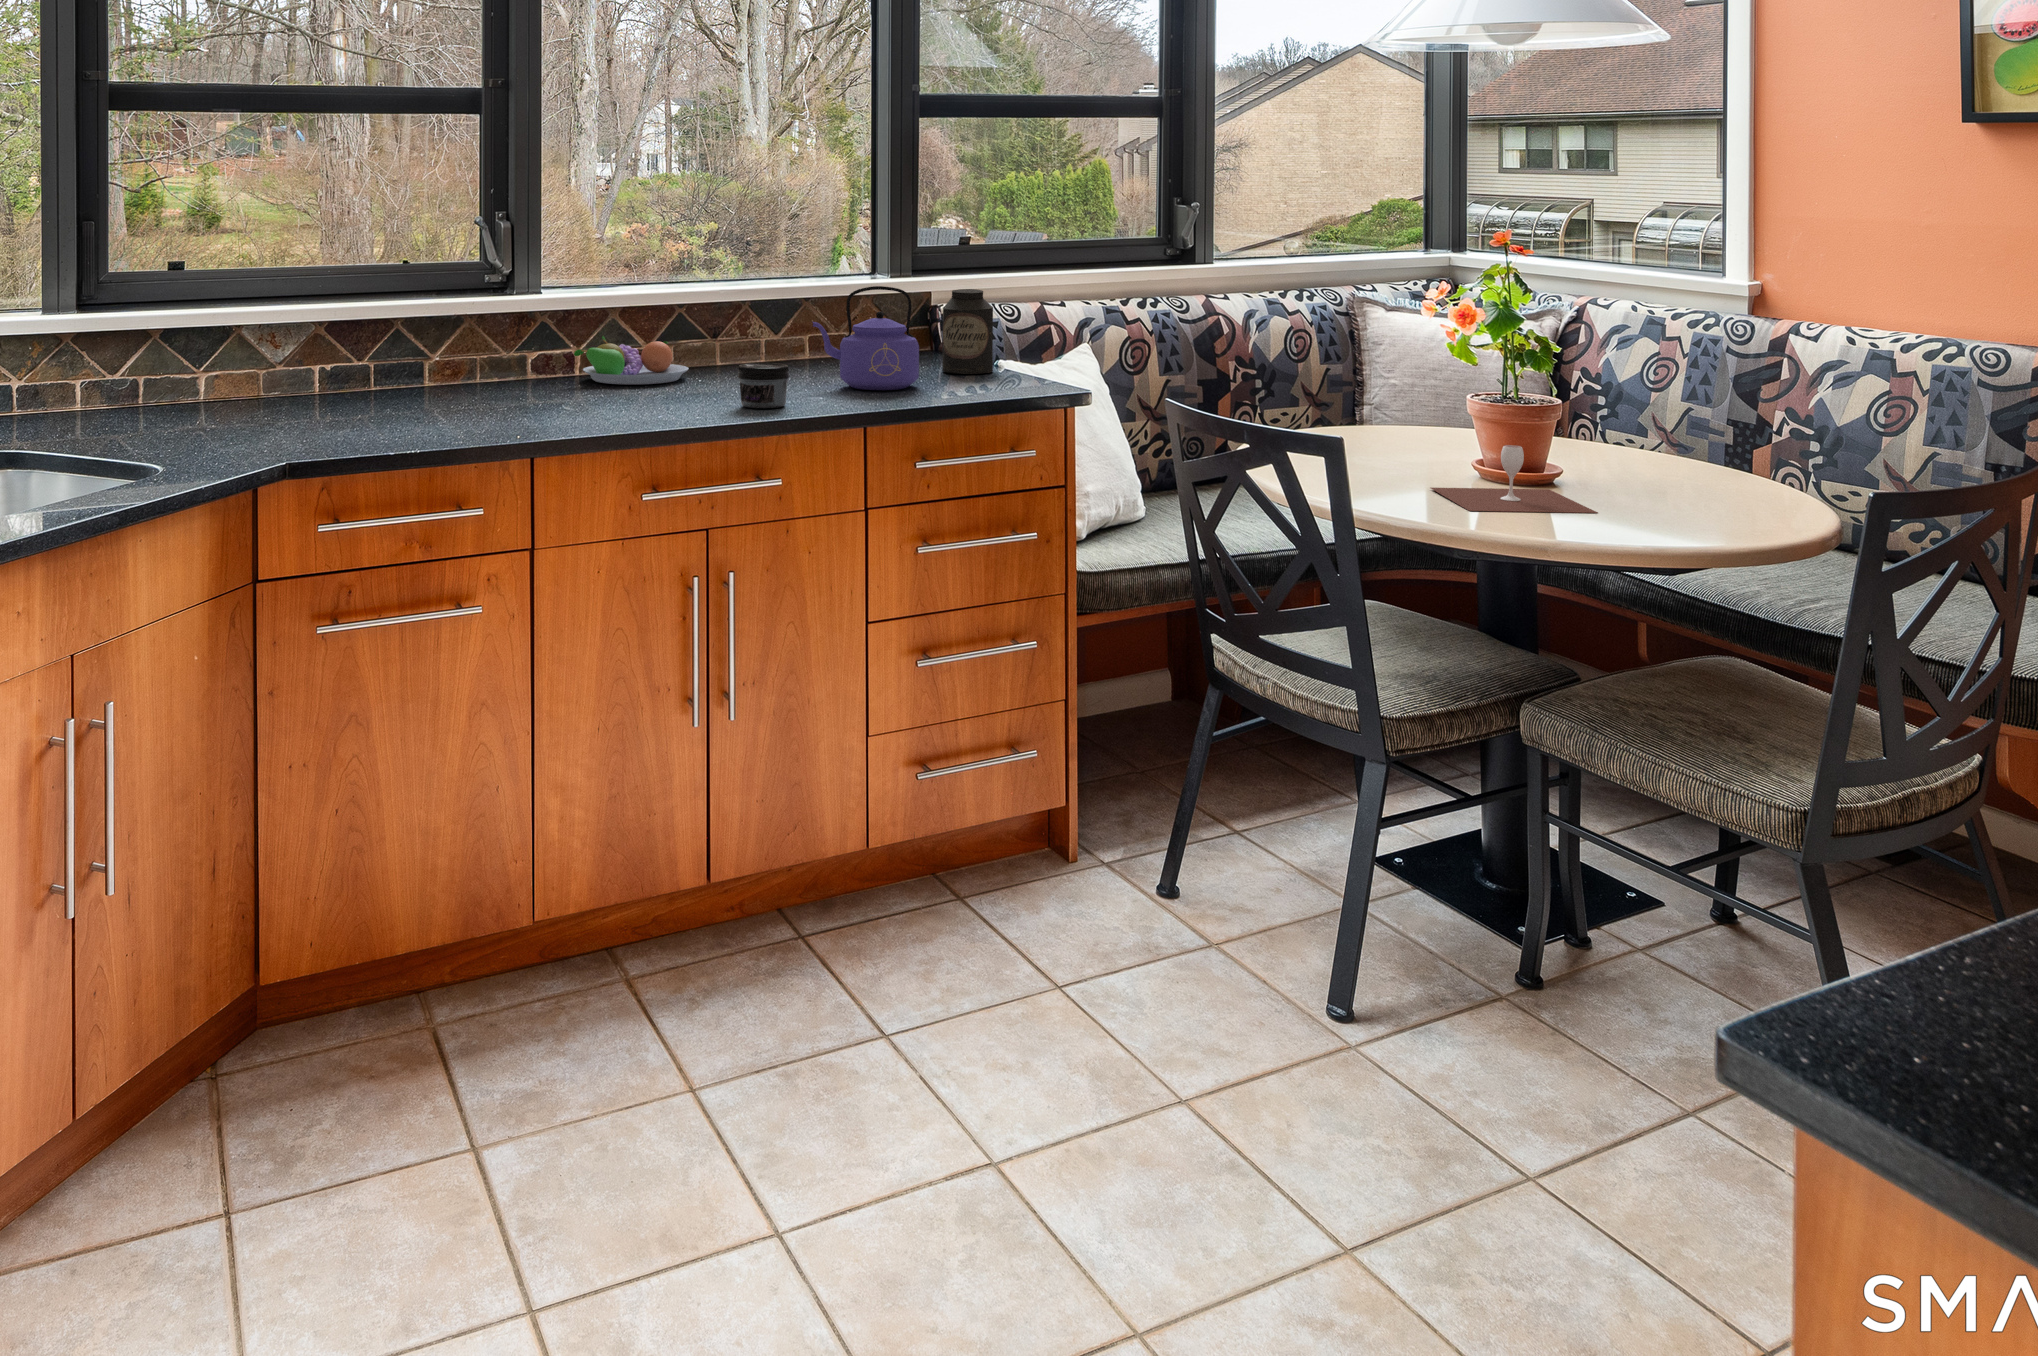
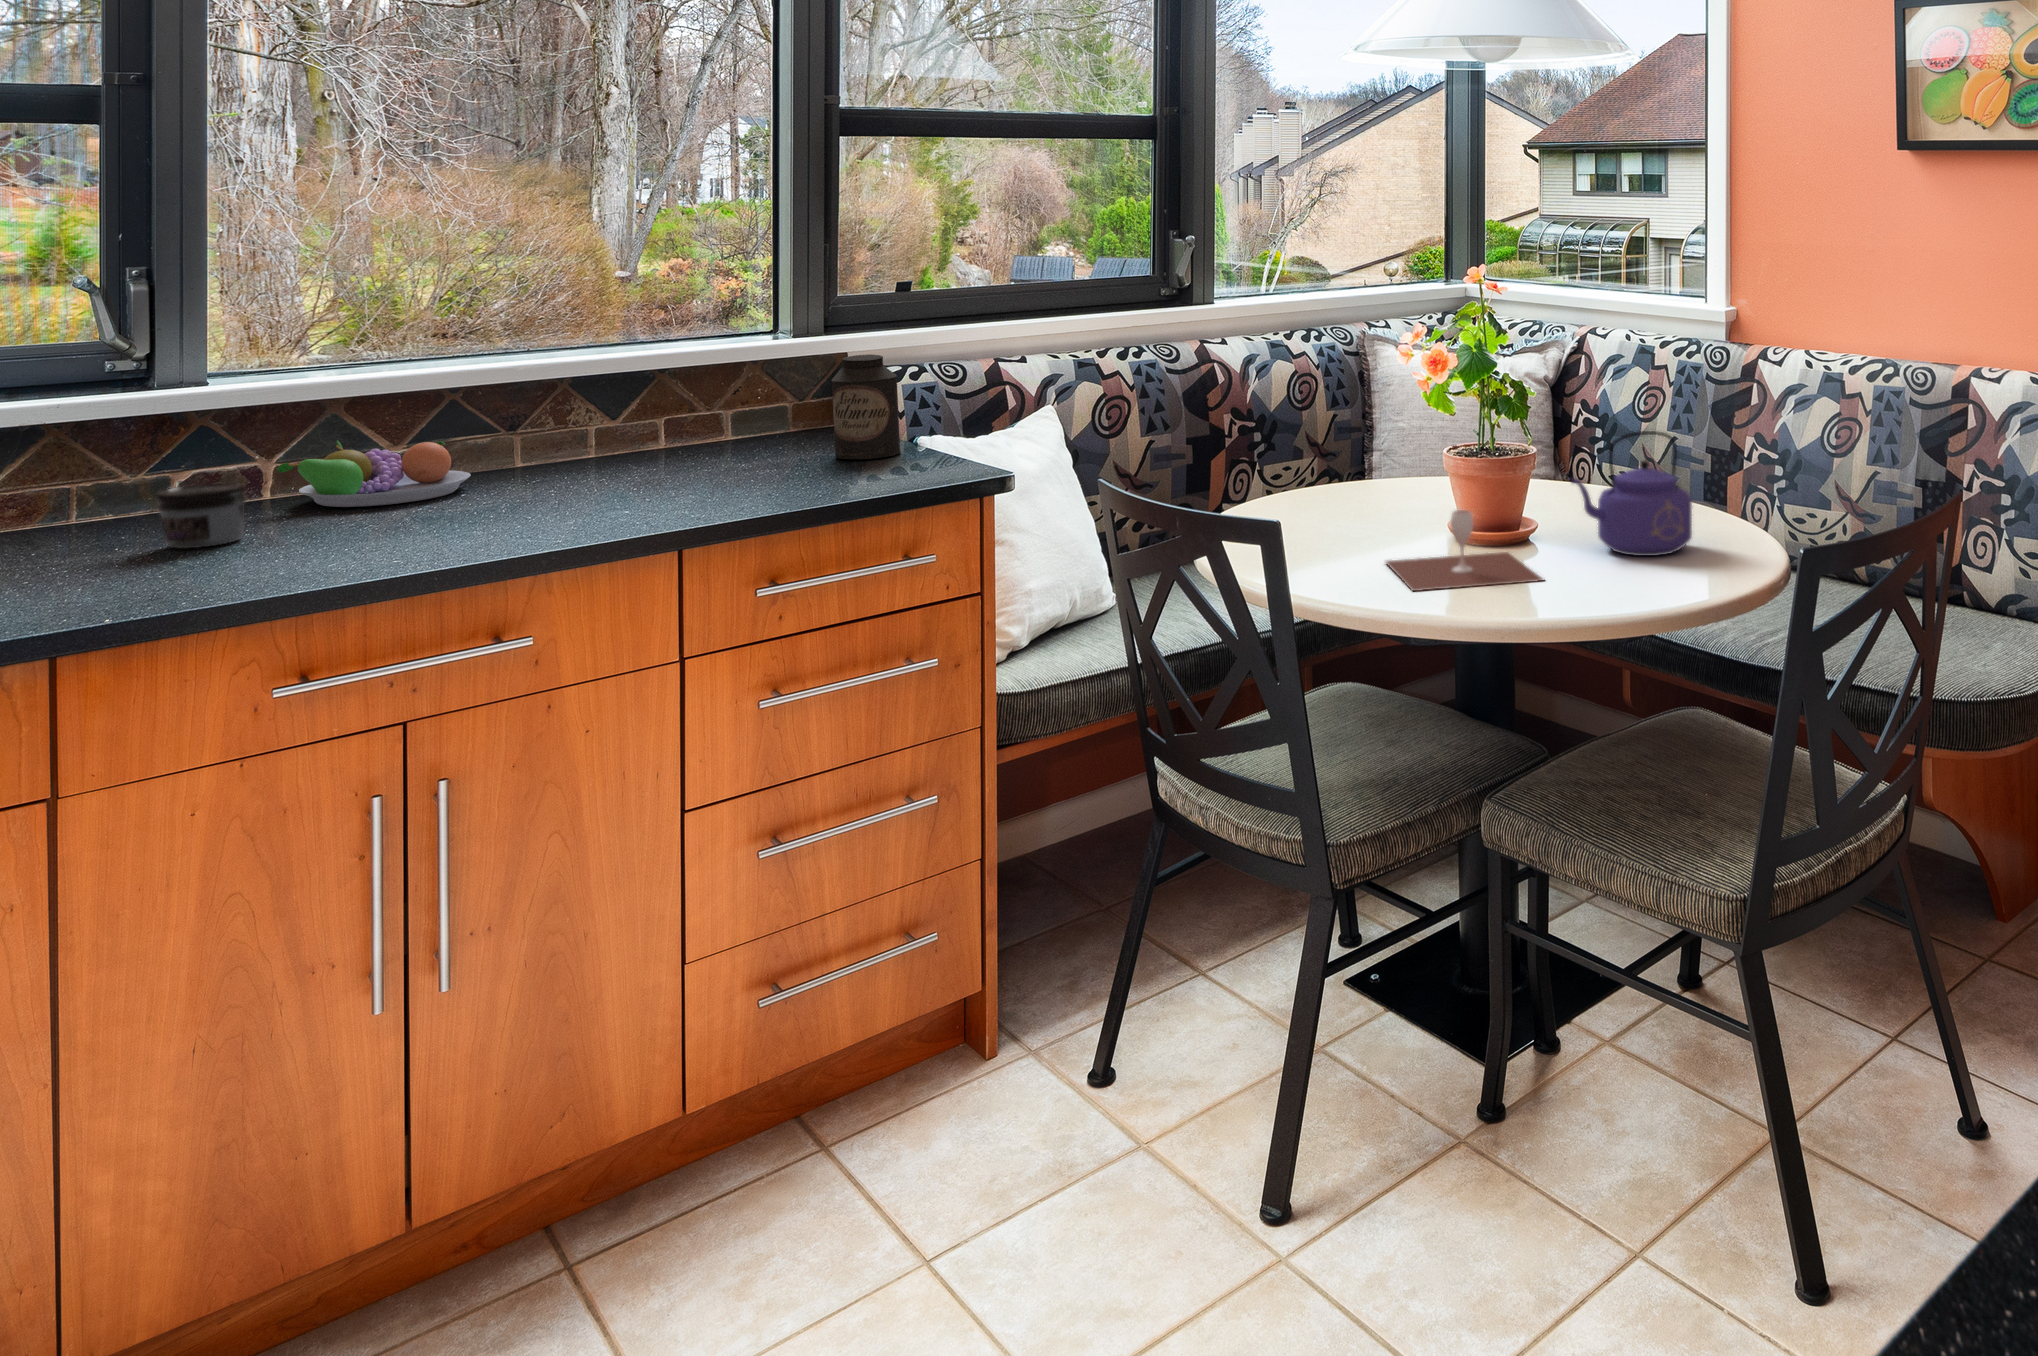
kettle: present [813,286,919,390] -> present [1571,431,1692,556]
jar: present [738,363,789,408] -> present [157,483,246,548]

